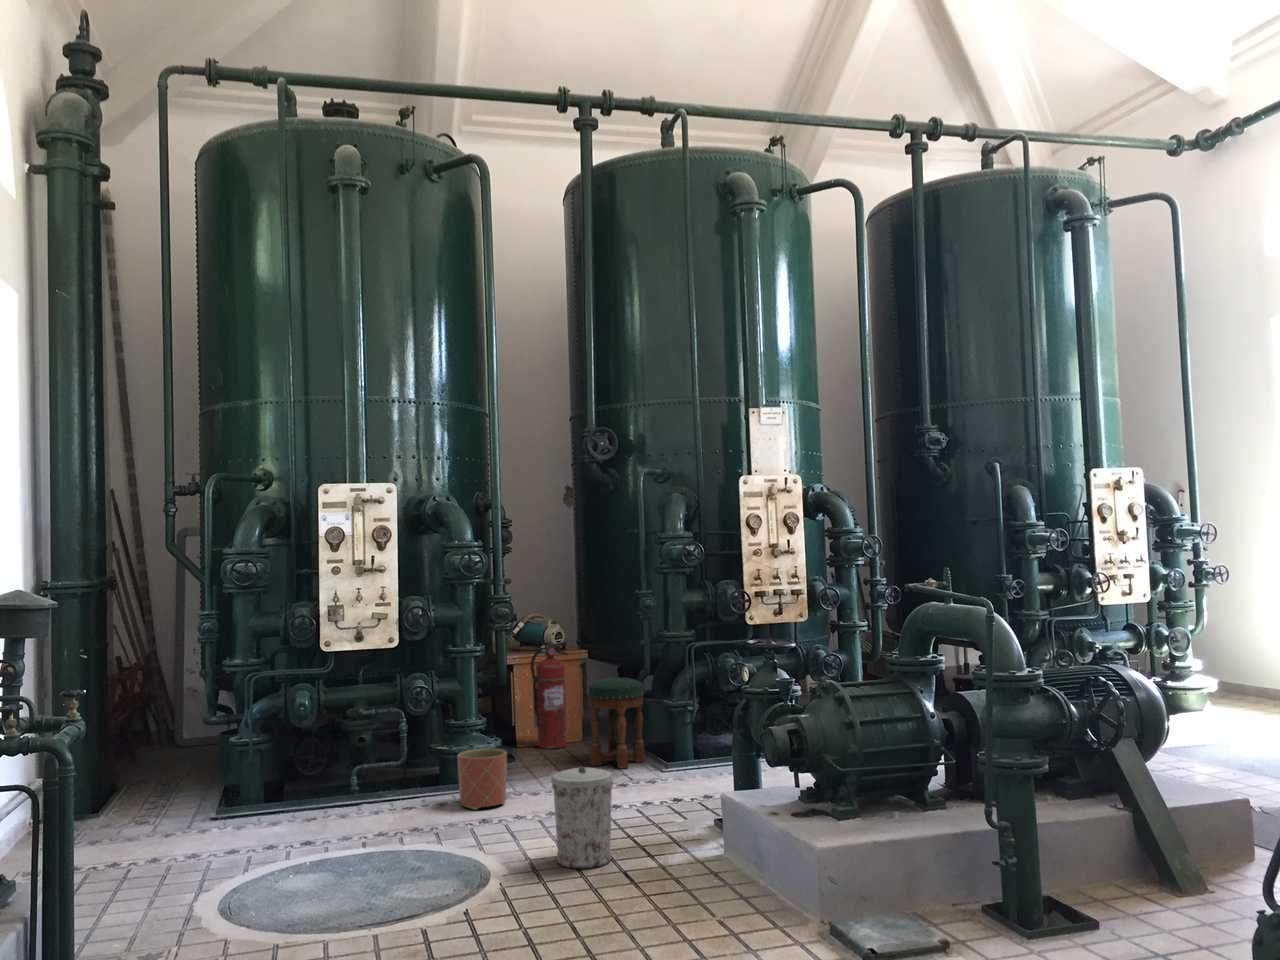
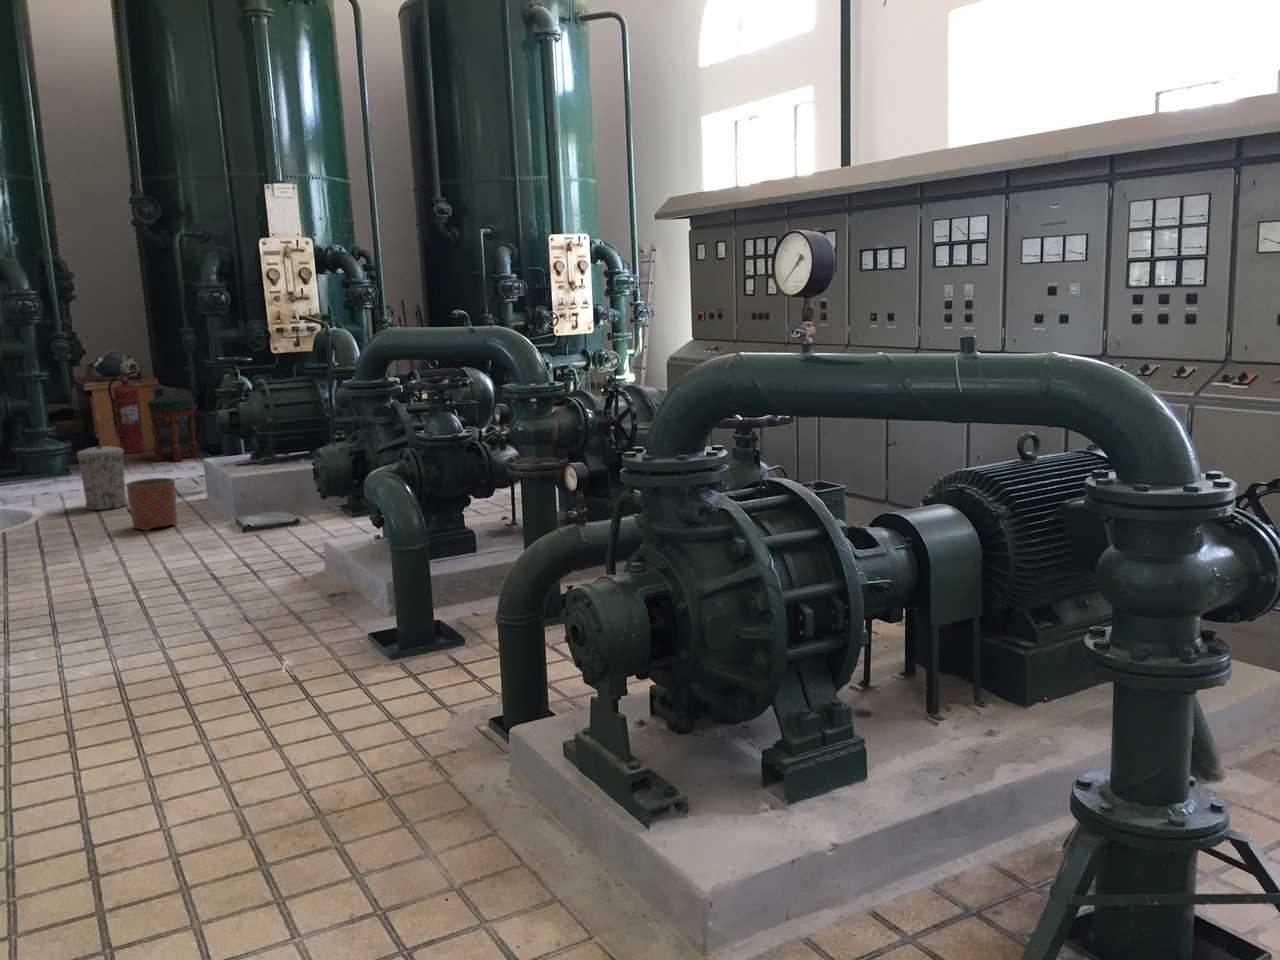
planter: present [457,749,507,810] -> present [126,478,177,530]

